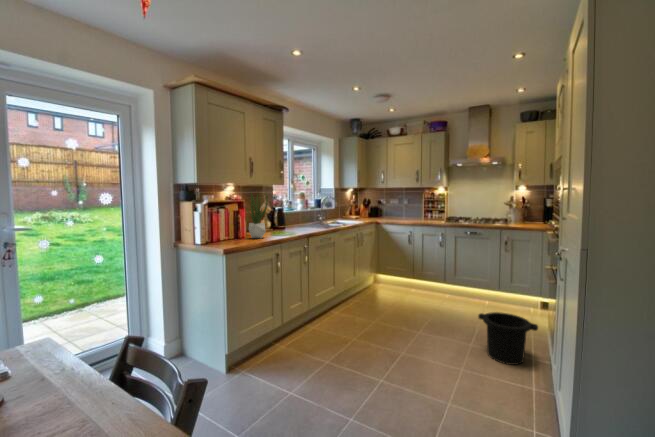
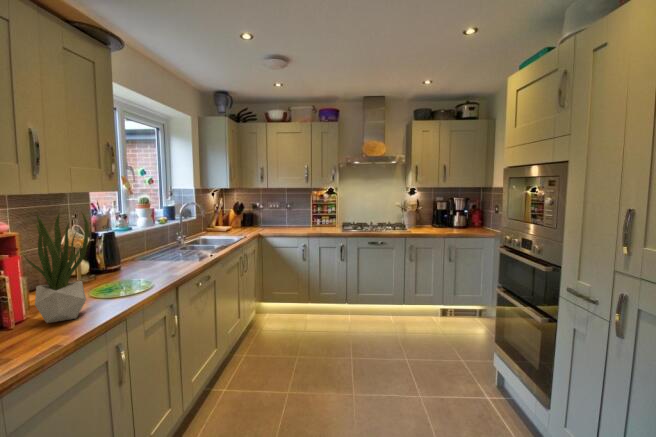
trash can: present [478,312,538,365] -> none [438,350,507,422]

